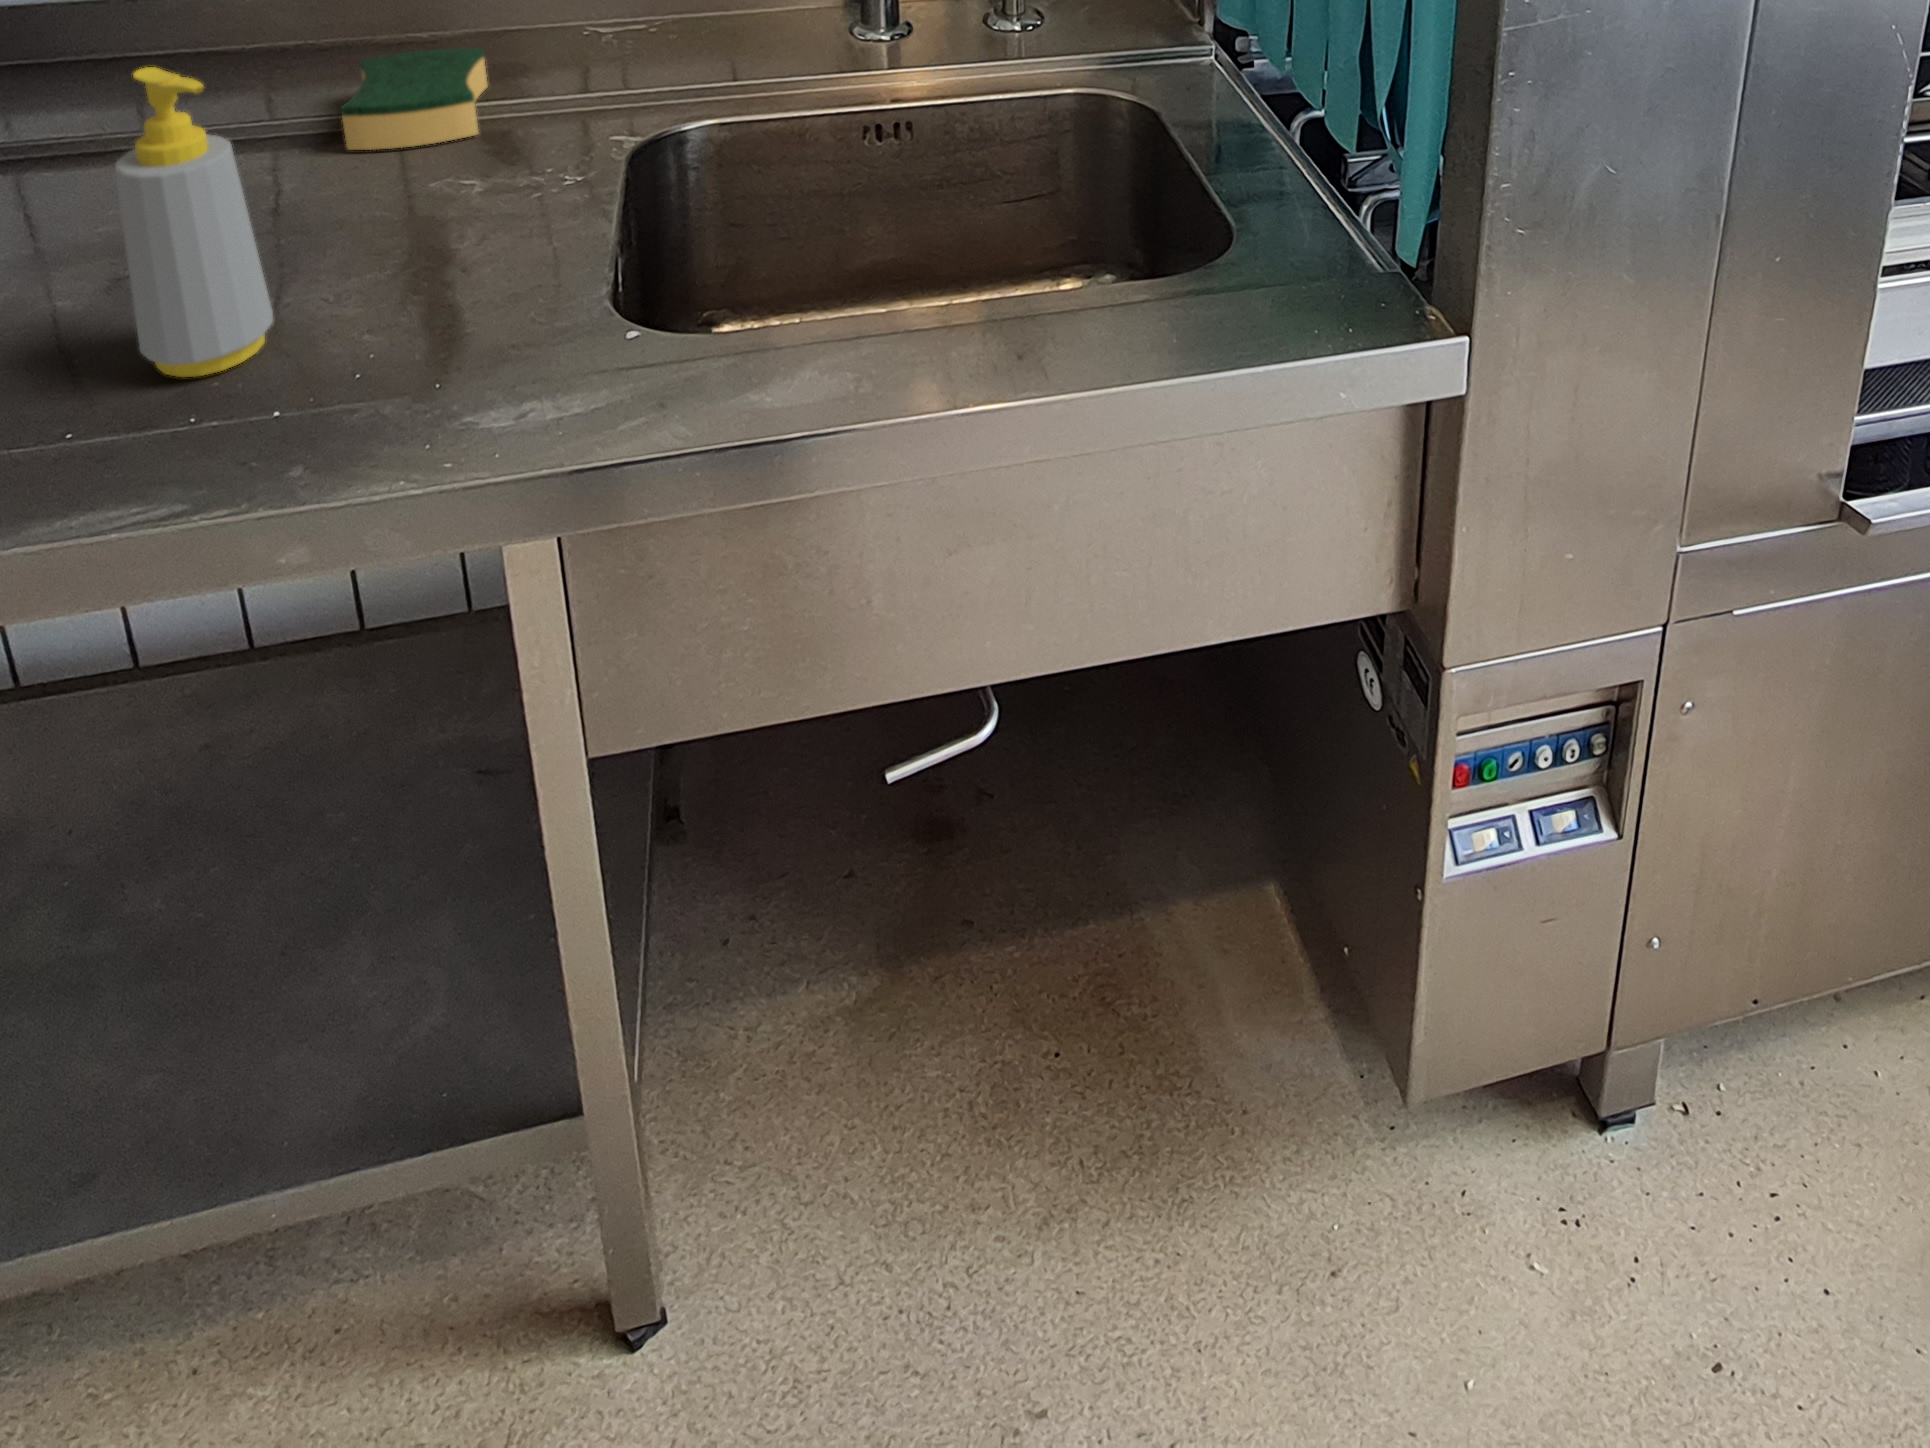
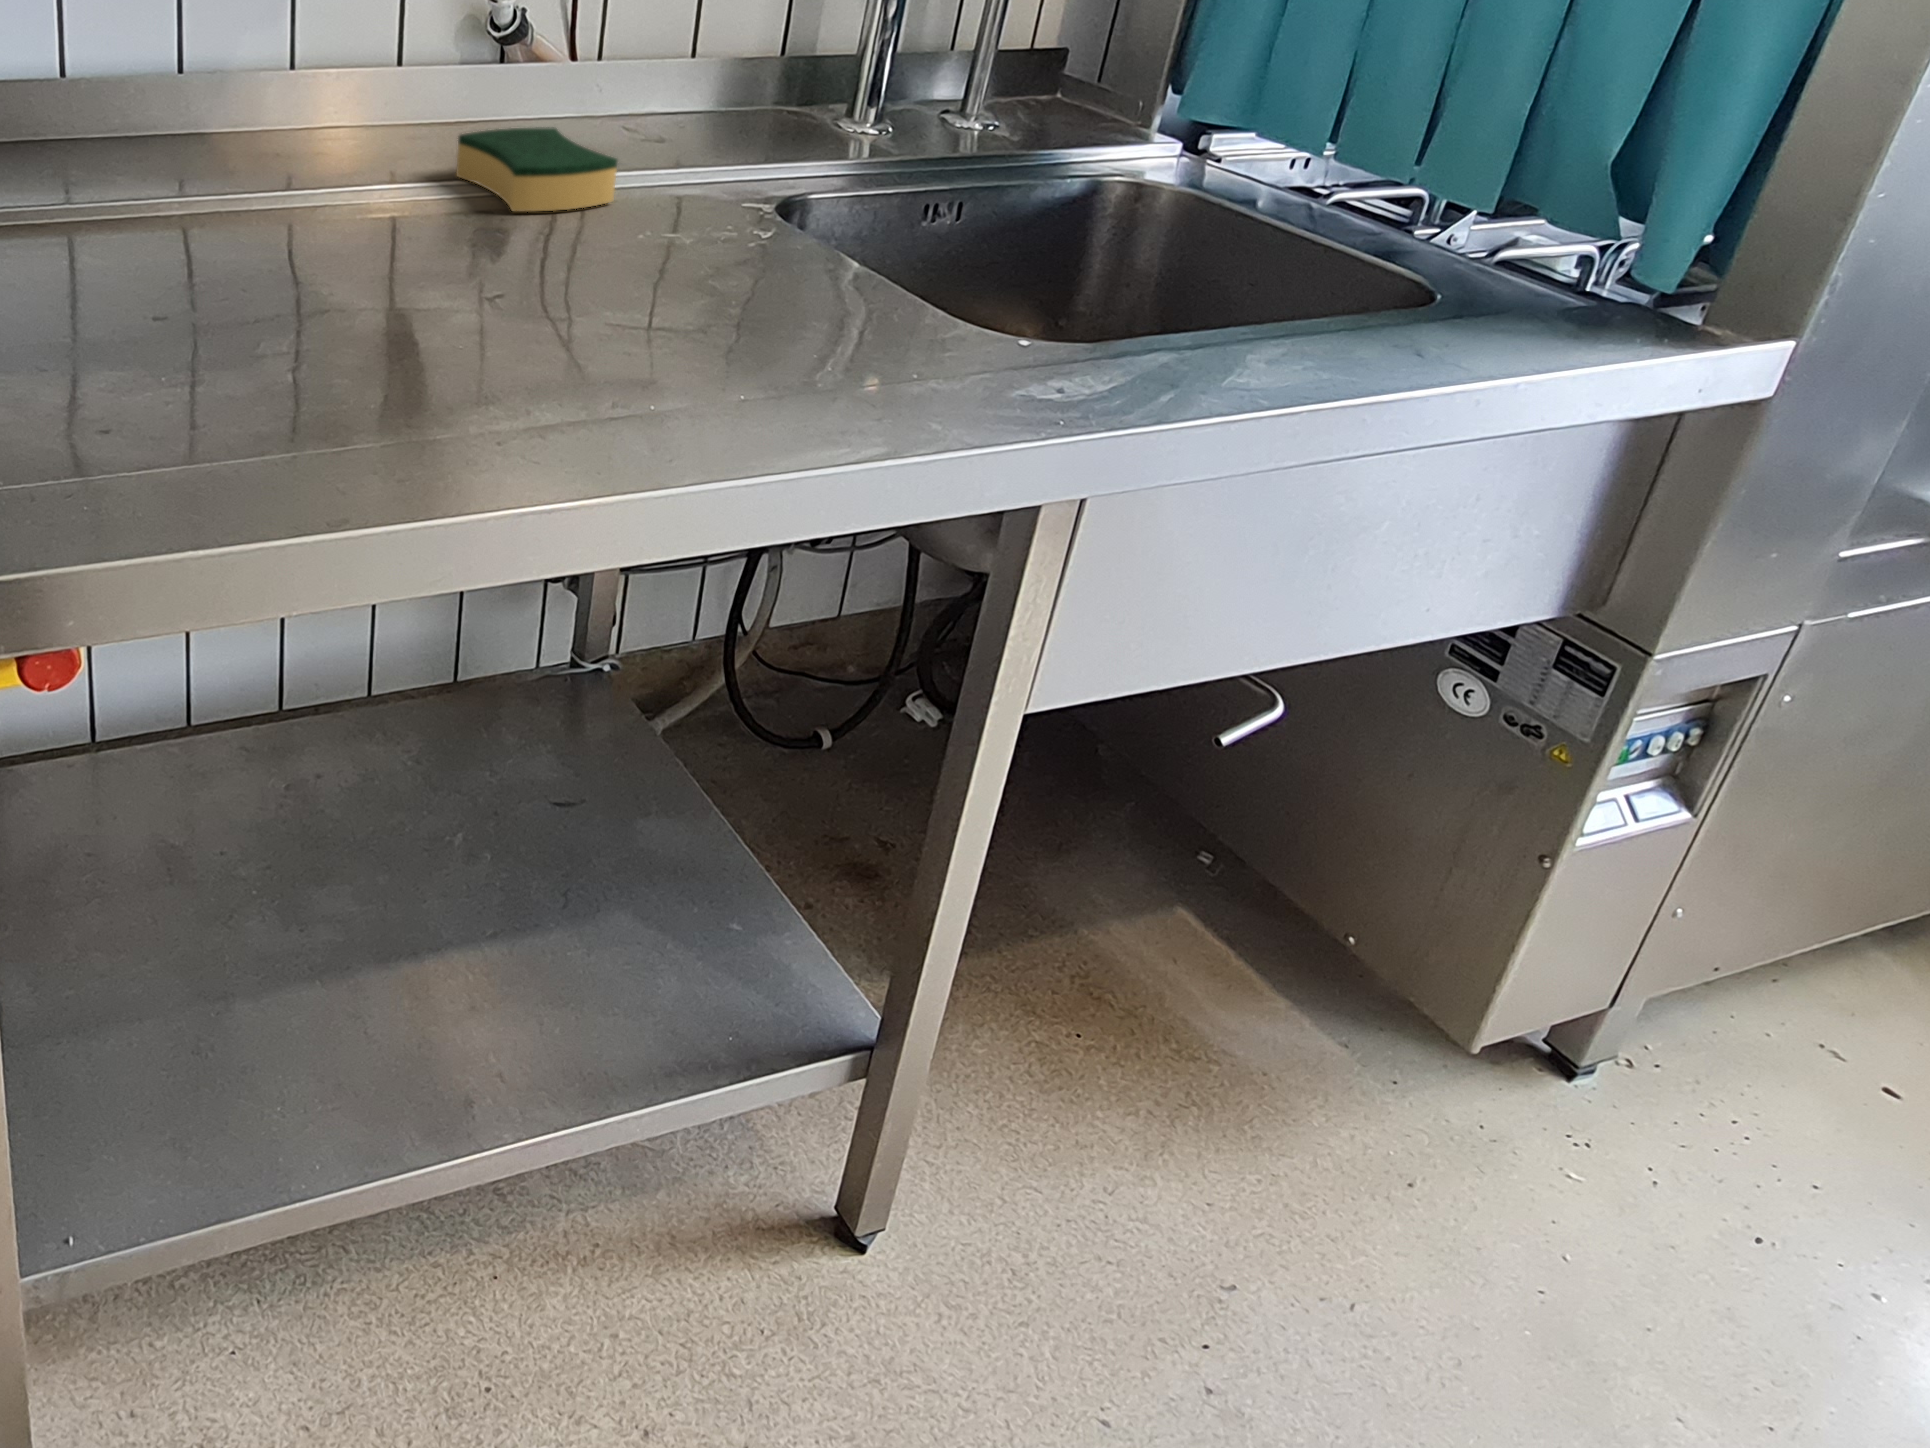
soap bottle: present [115,67,273,377] -> none [617,64,763,365]

